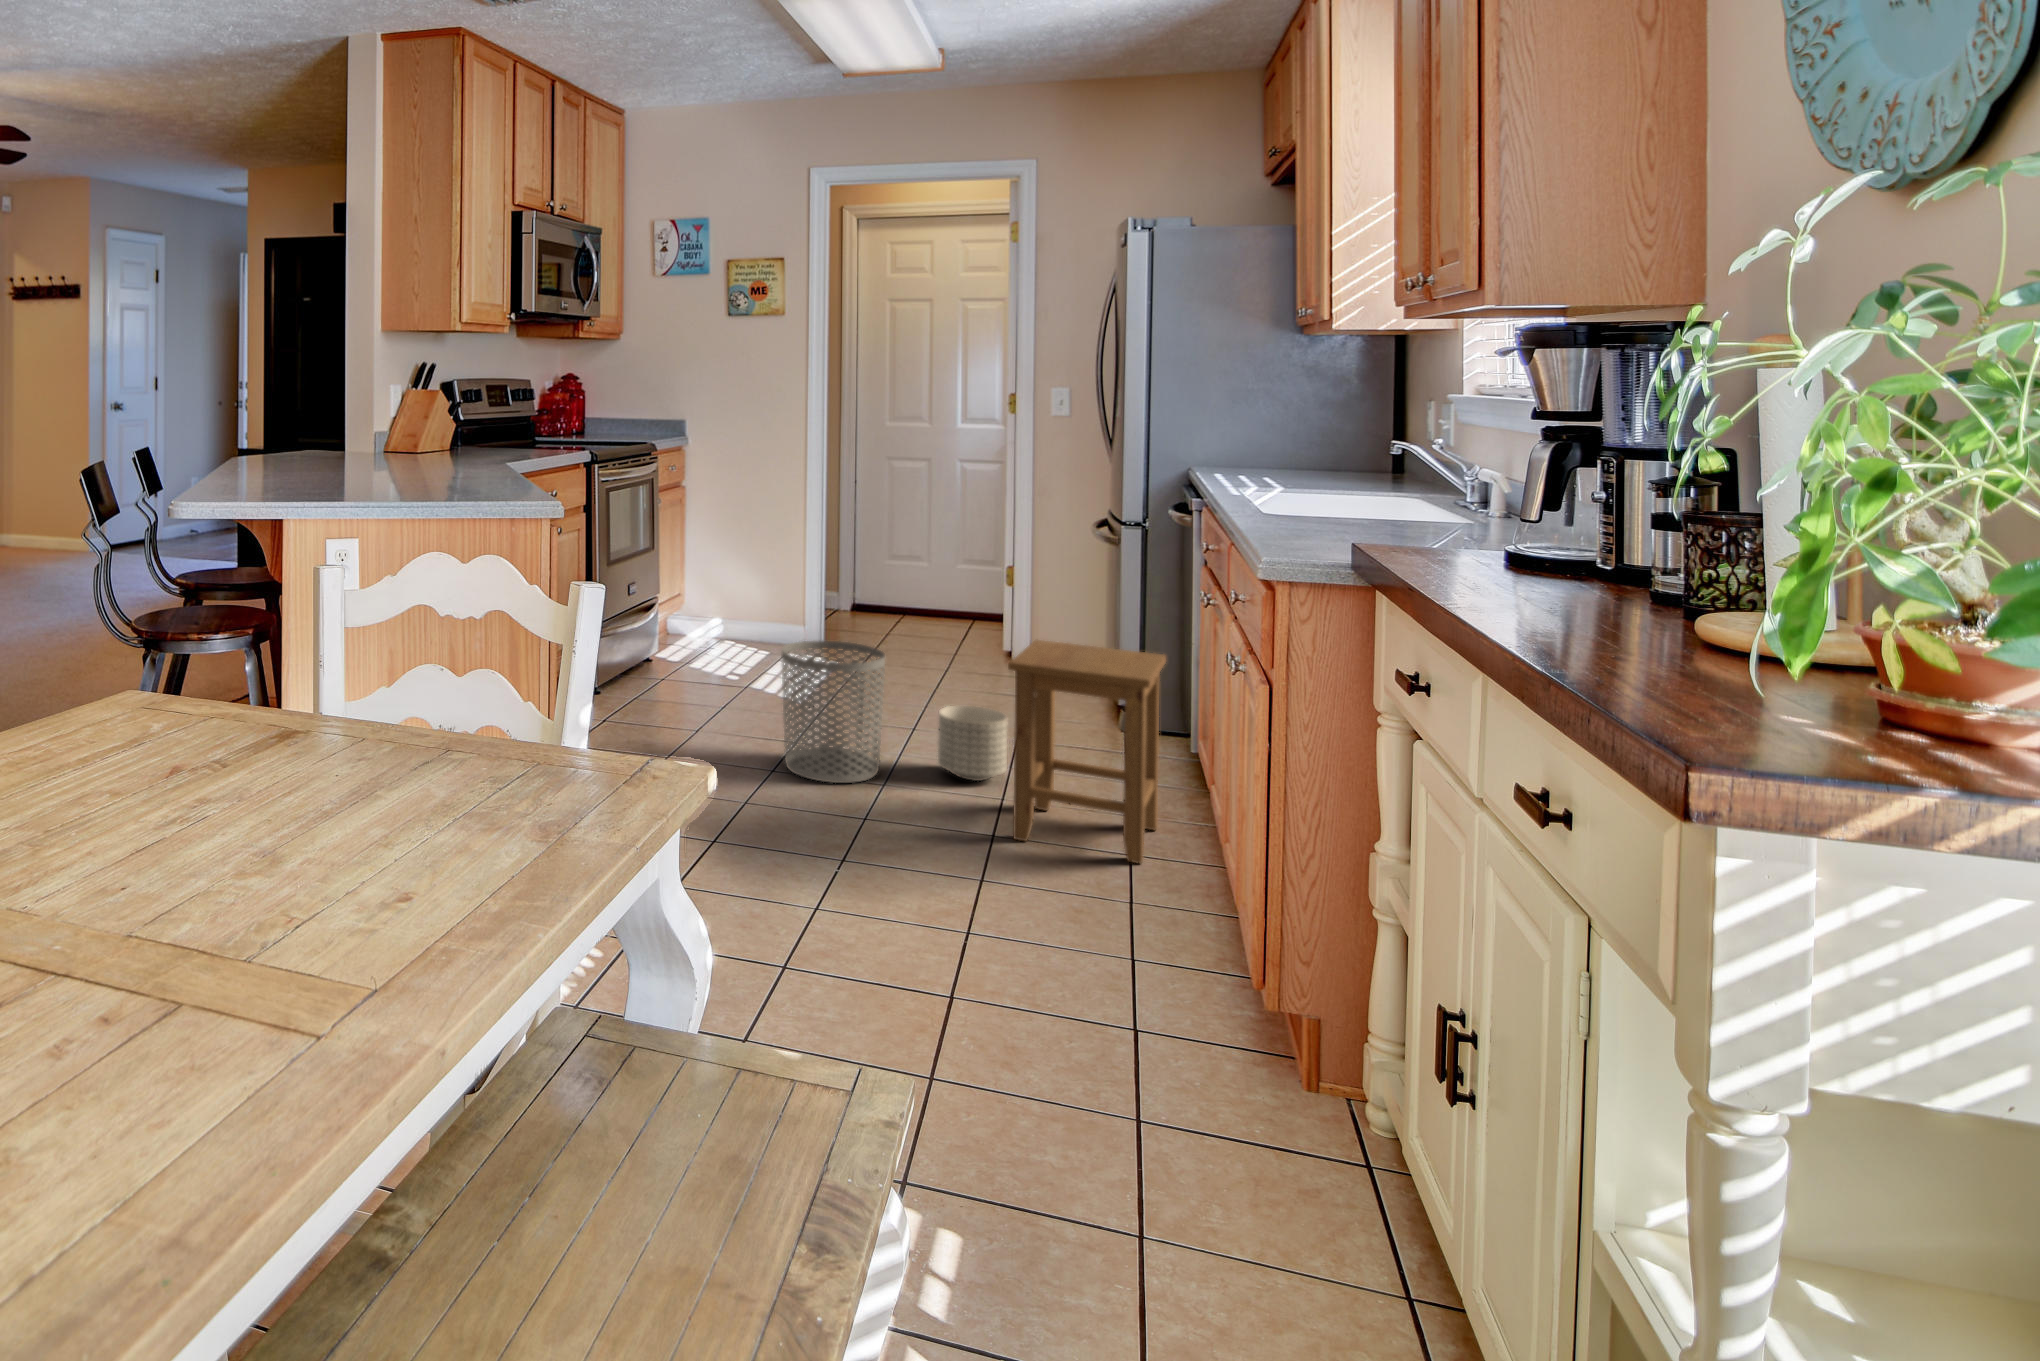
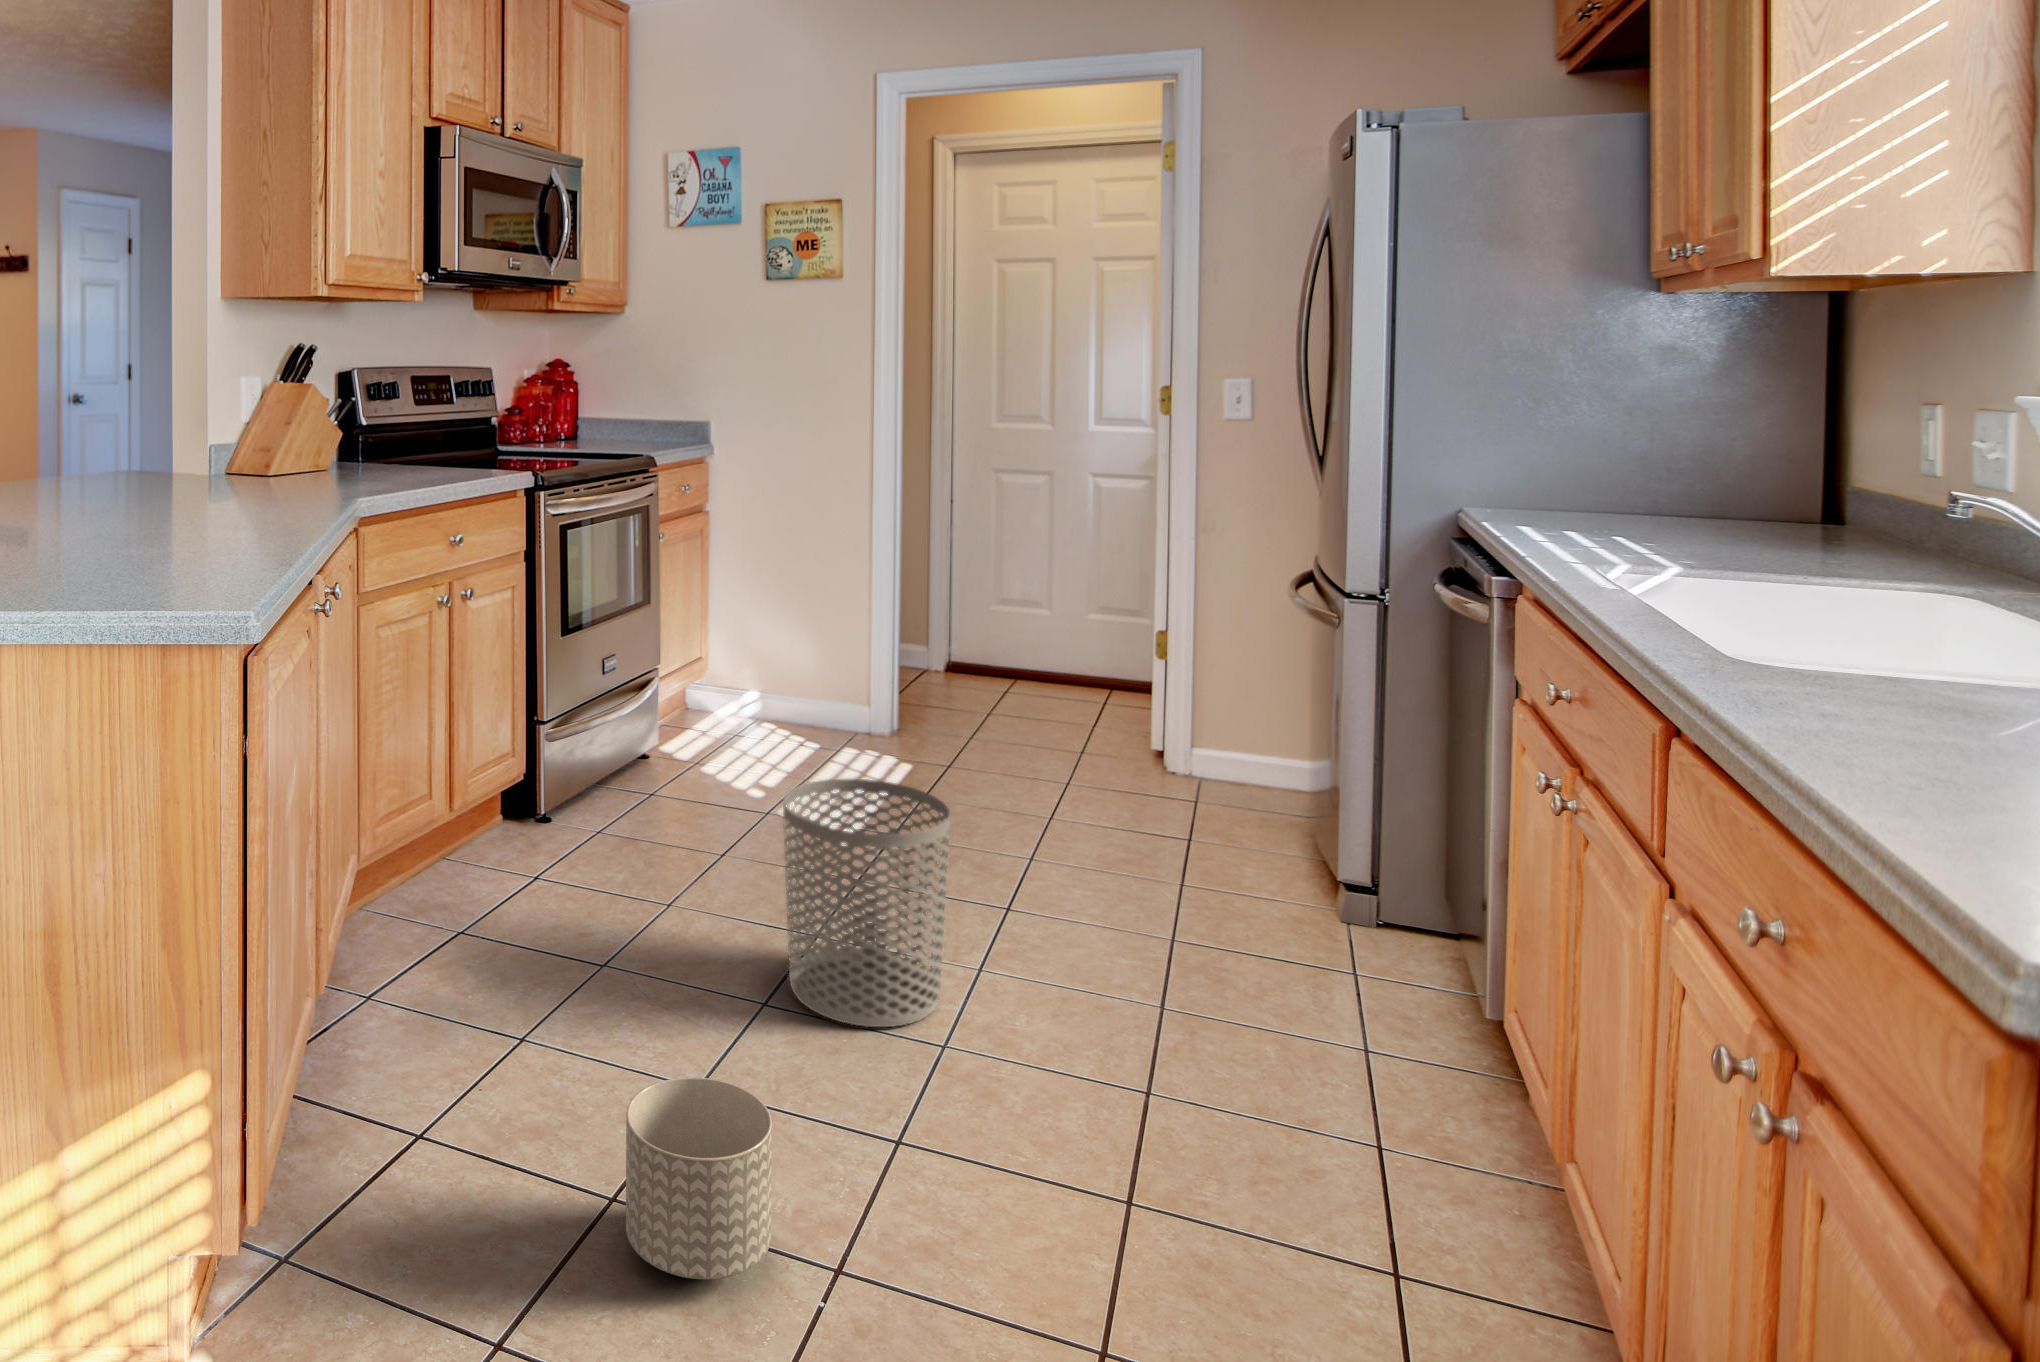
stool: present [1008,640,1166,863] -> none [1151,810,1443,1273]
planter: present [938,706,1007,781] -> present [626,1077,772,1279]

